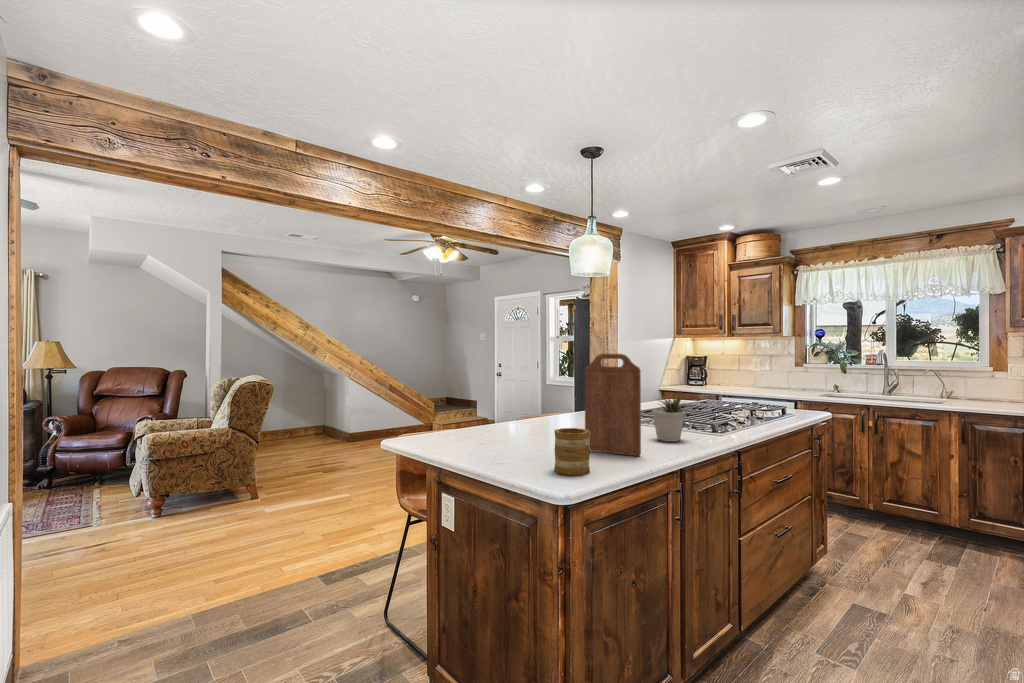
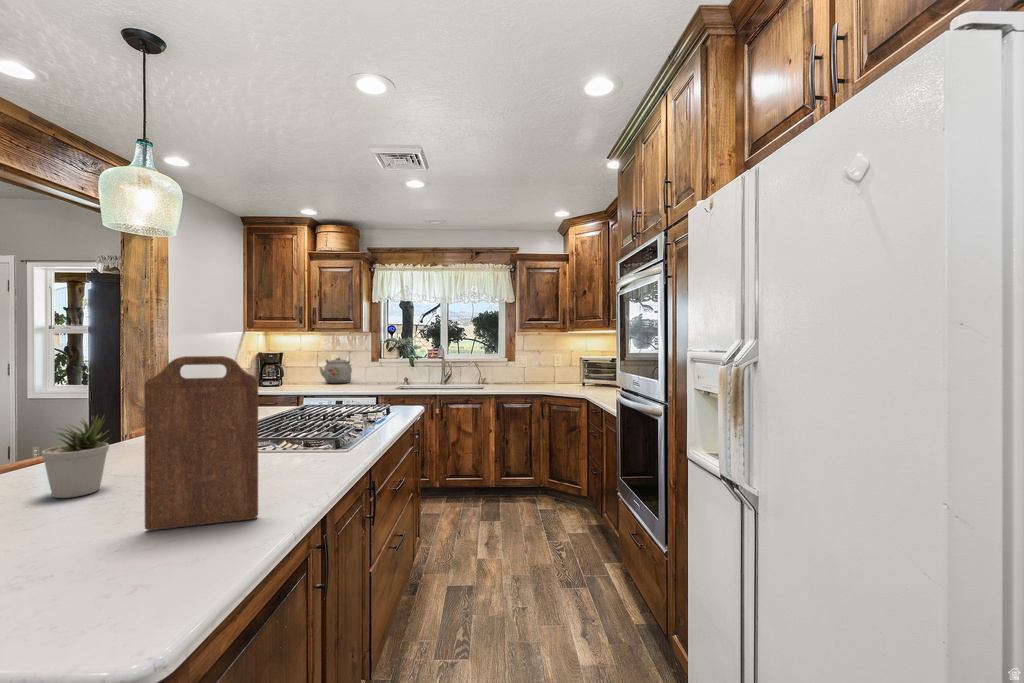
kettle: none [740,362,777,387] -> present [320,358,352,384]
potted plant: present [652,394,685,442] -> present [42,416,109,498]
mug: present [554,428,590,475] -> none [80,505,174,620]

